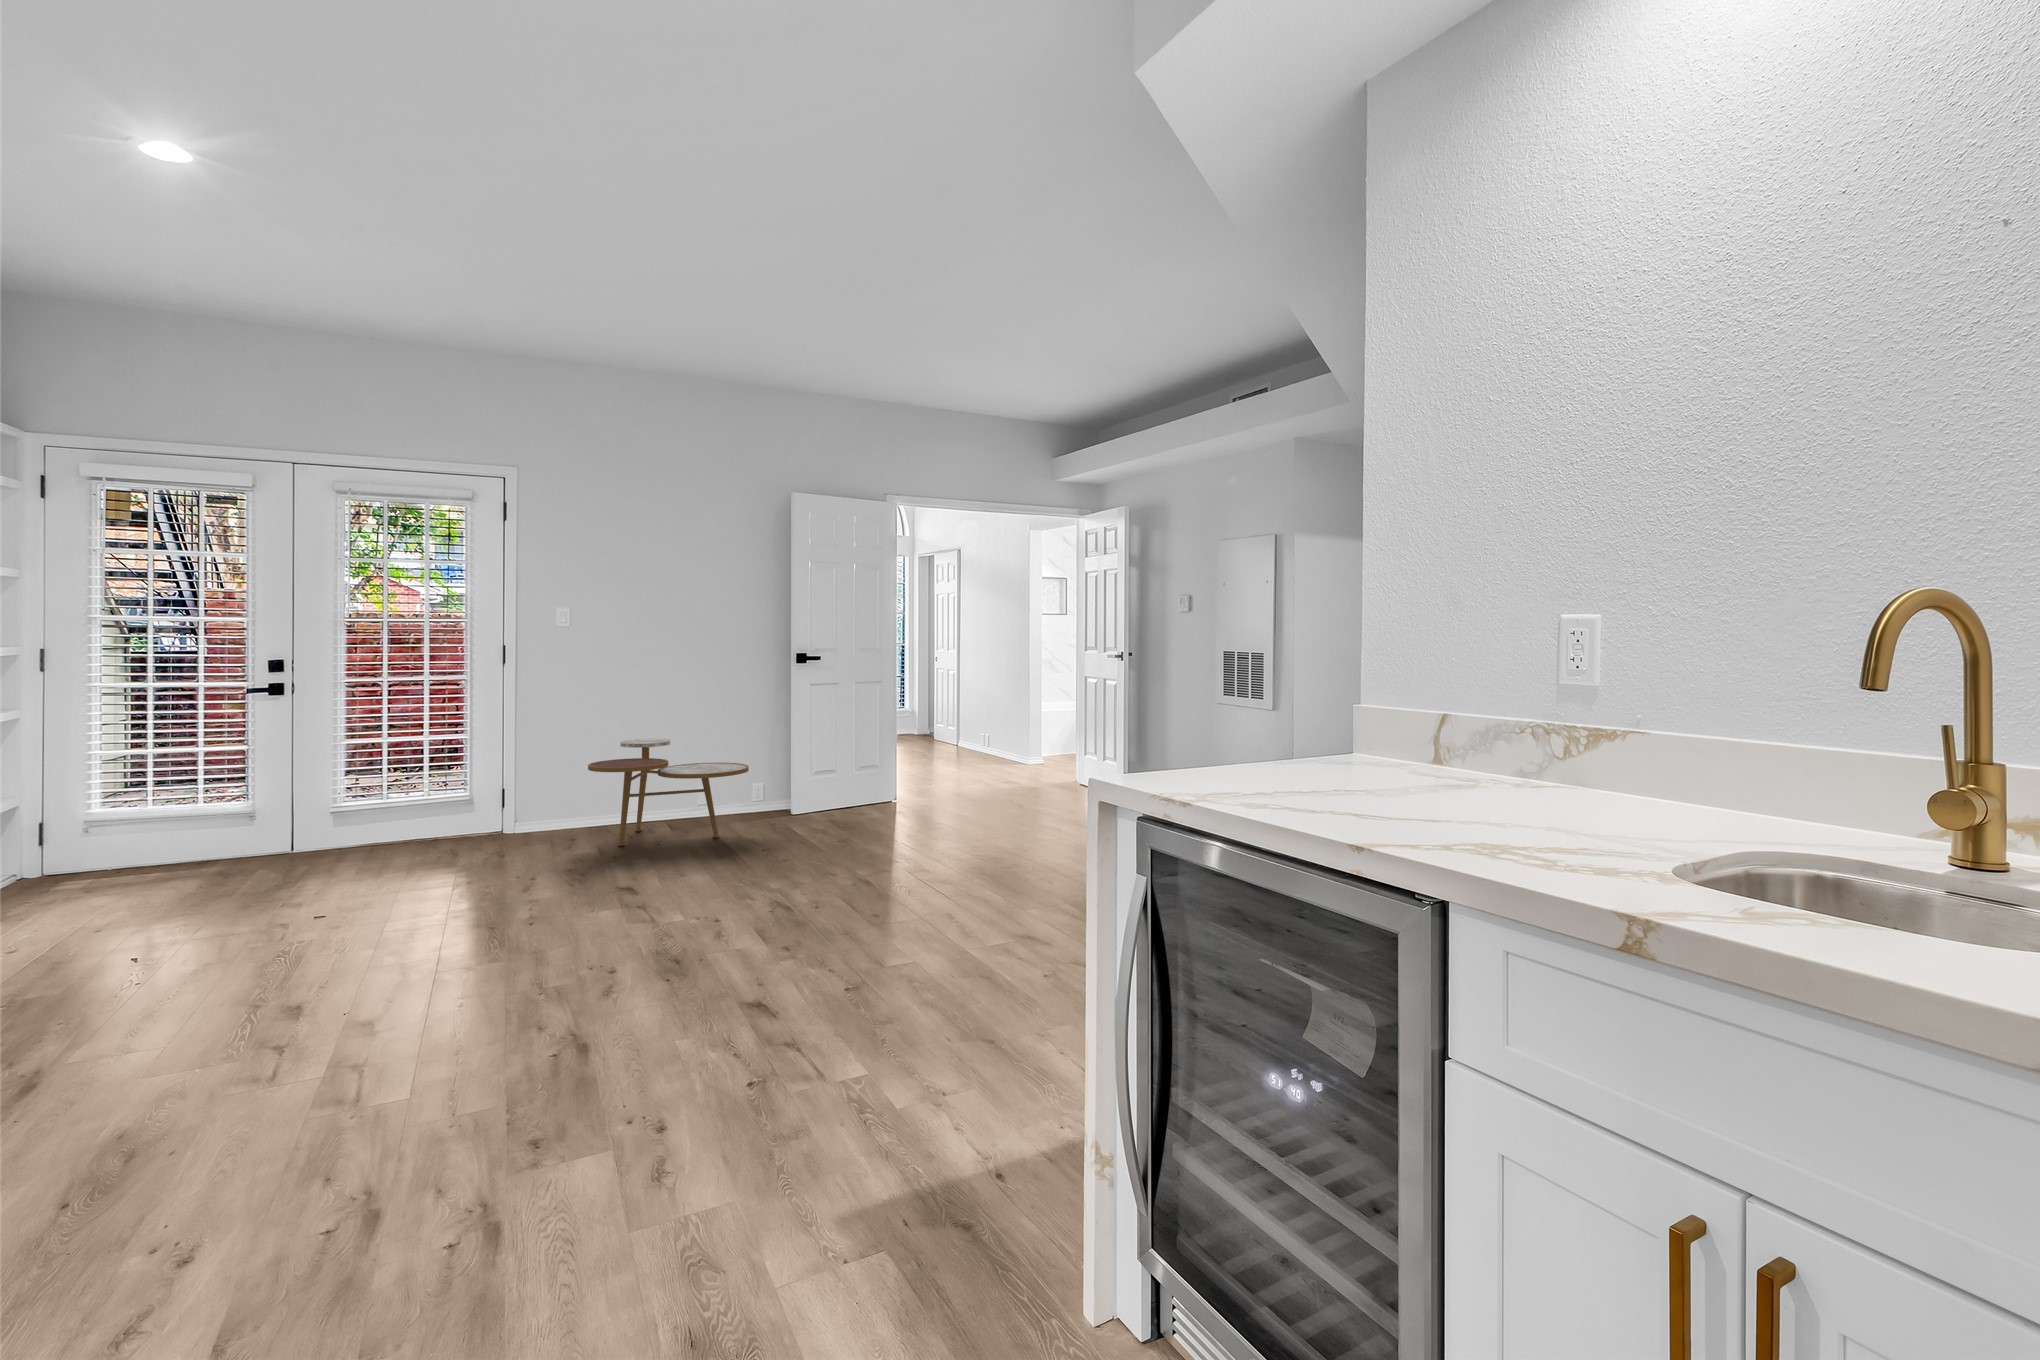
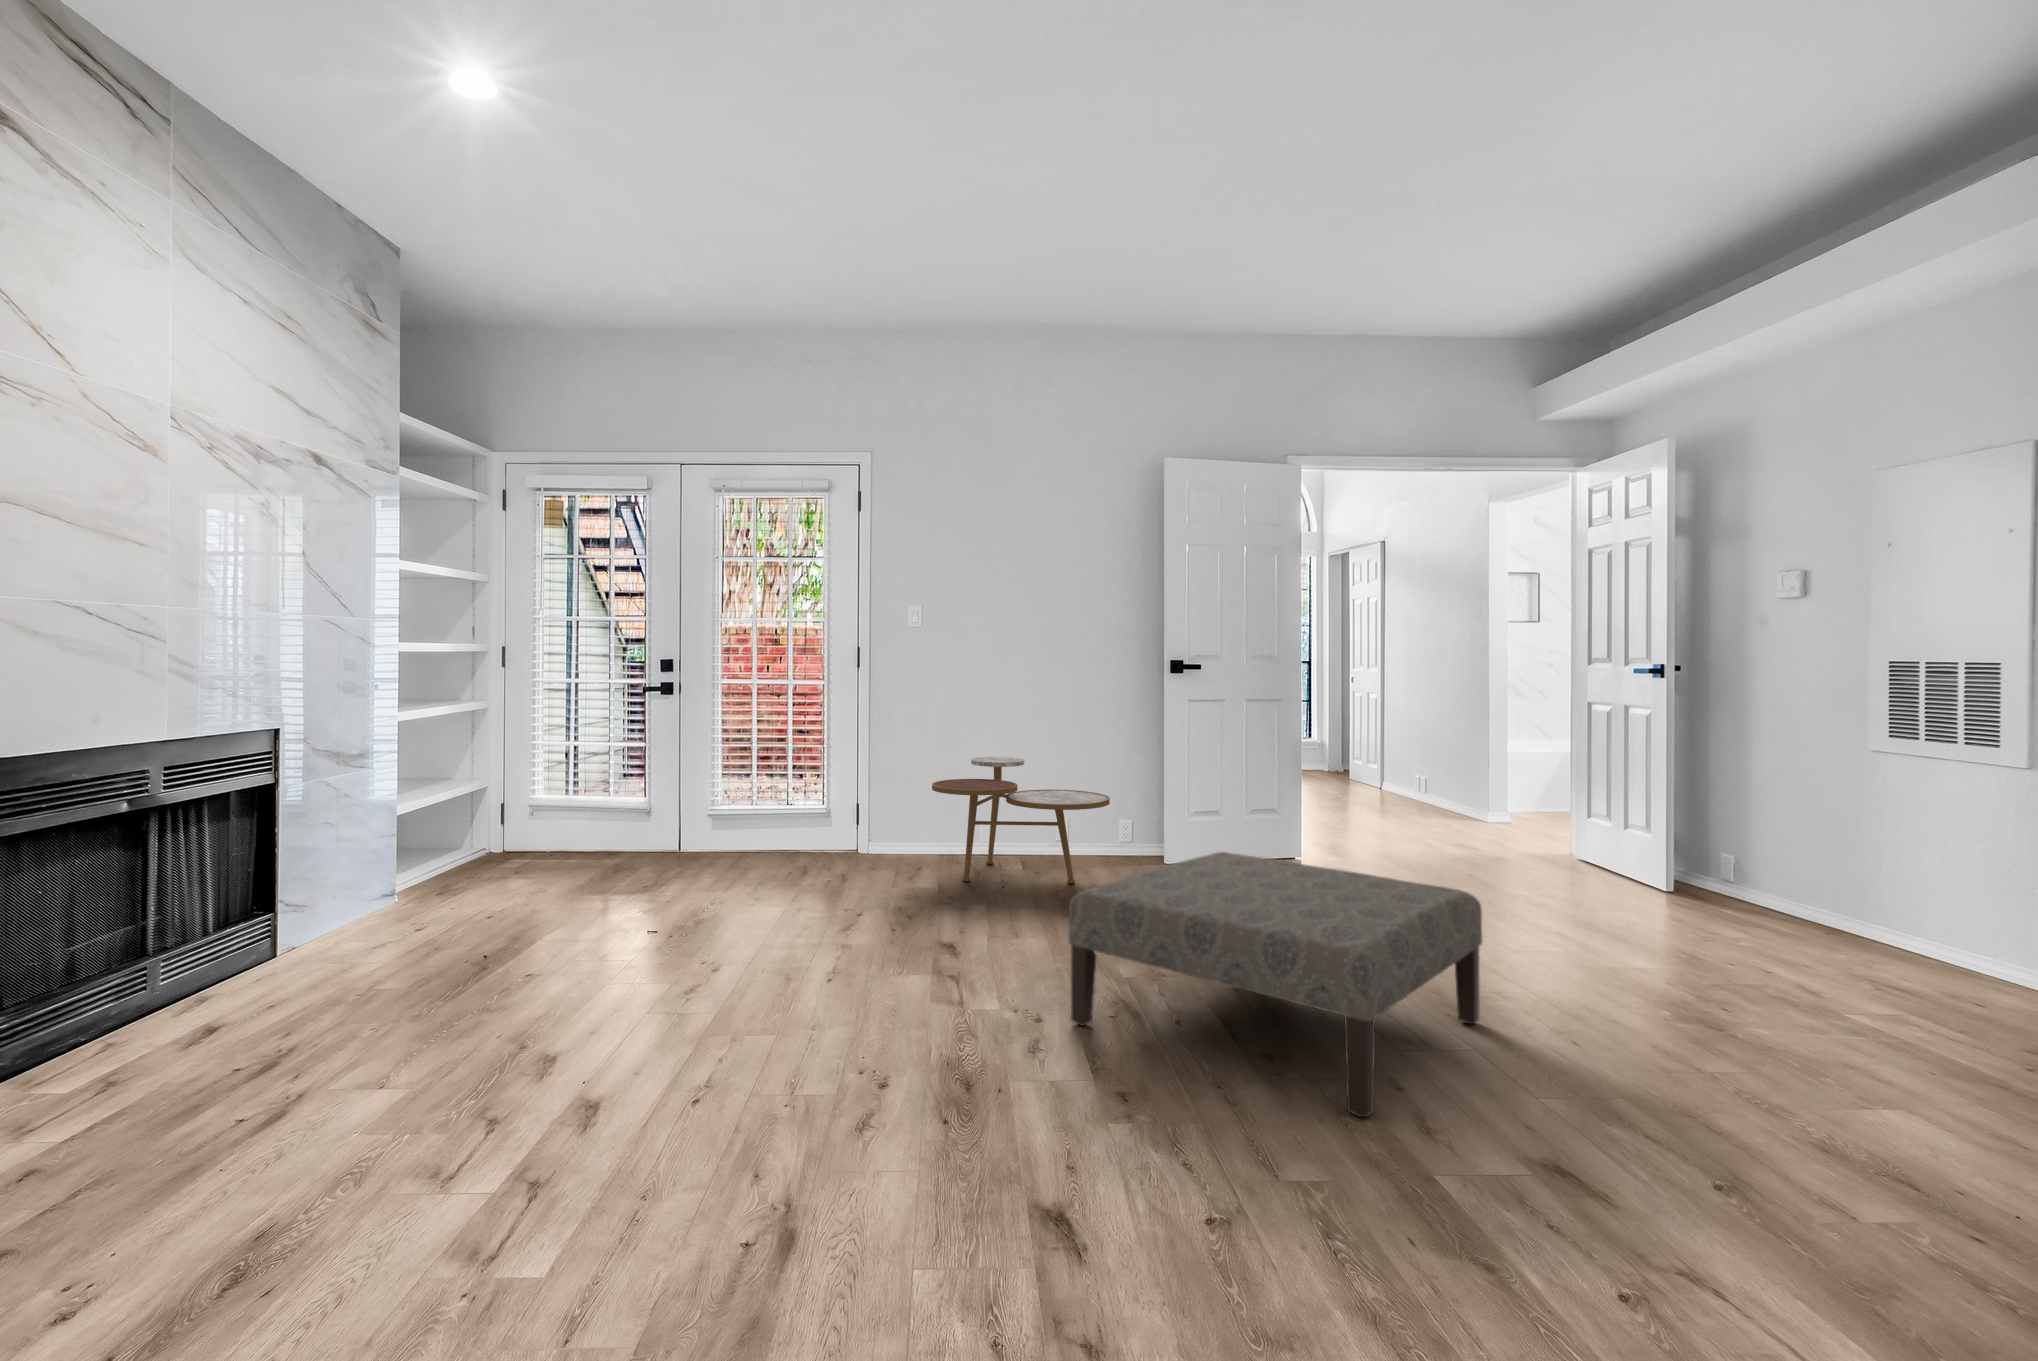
ottoman: none [739,794,1005,934] -> present [1069,852,1483,1117]

